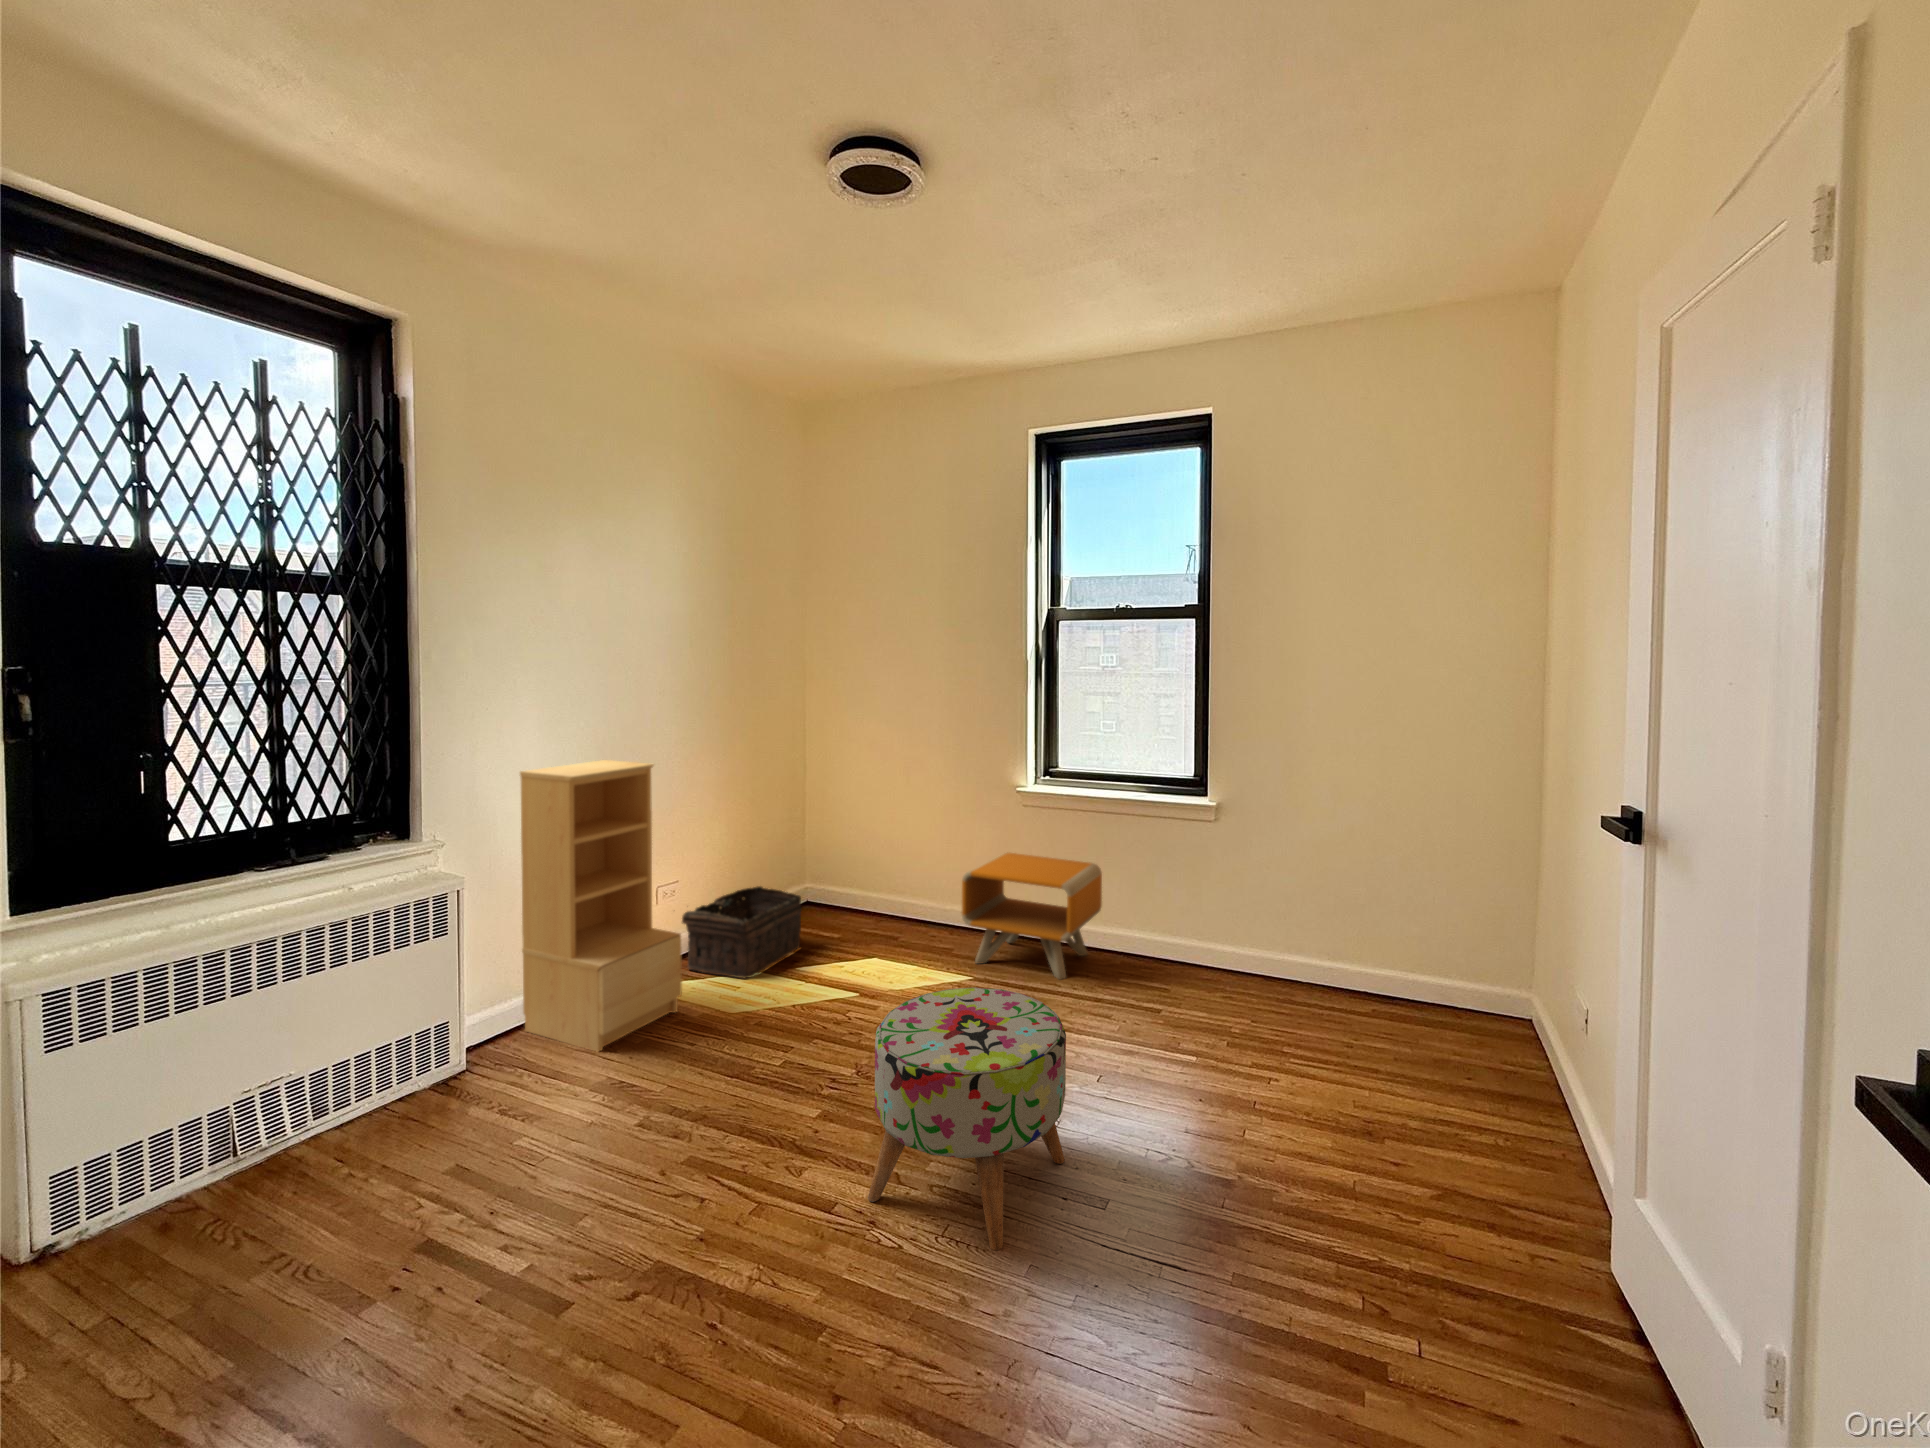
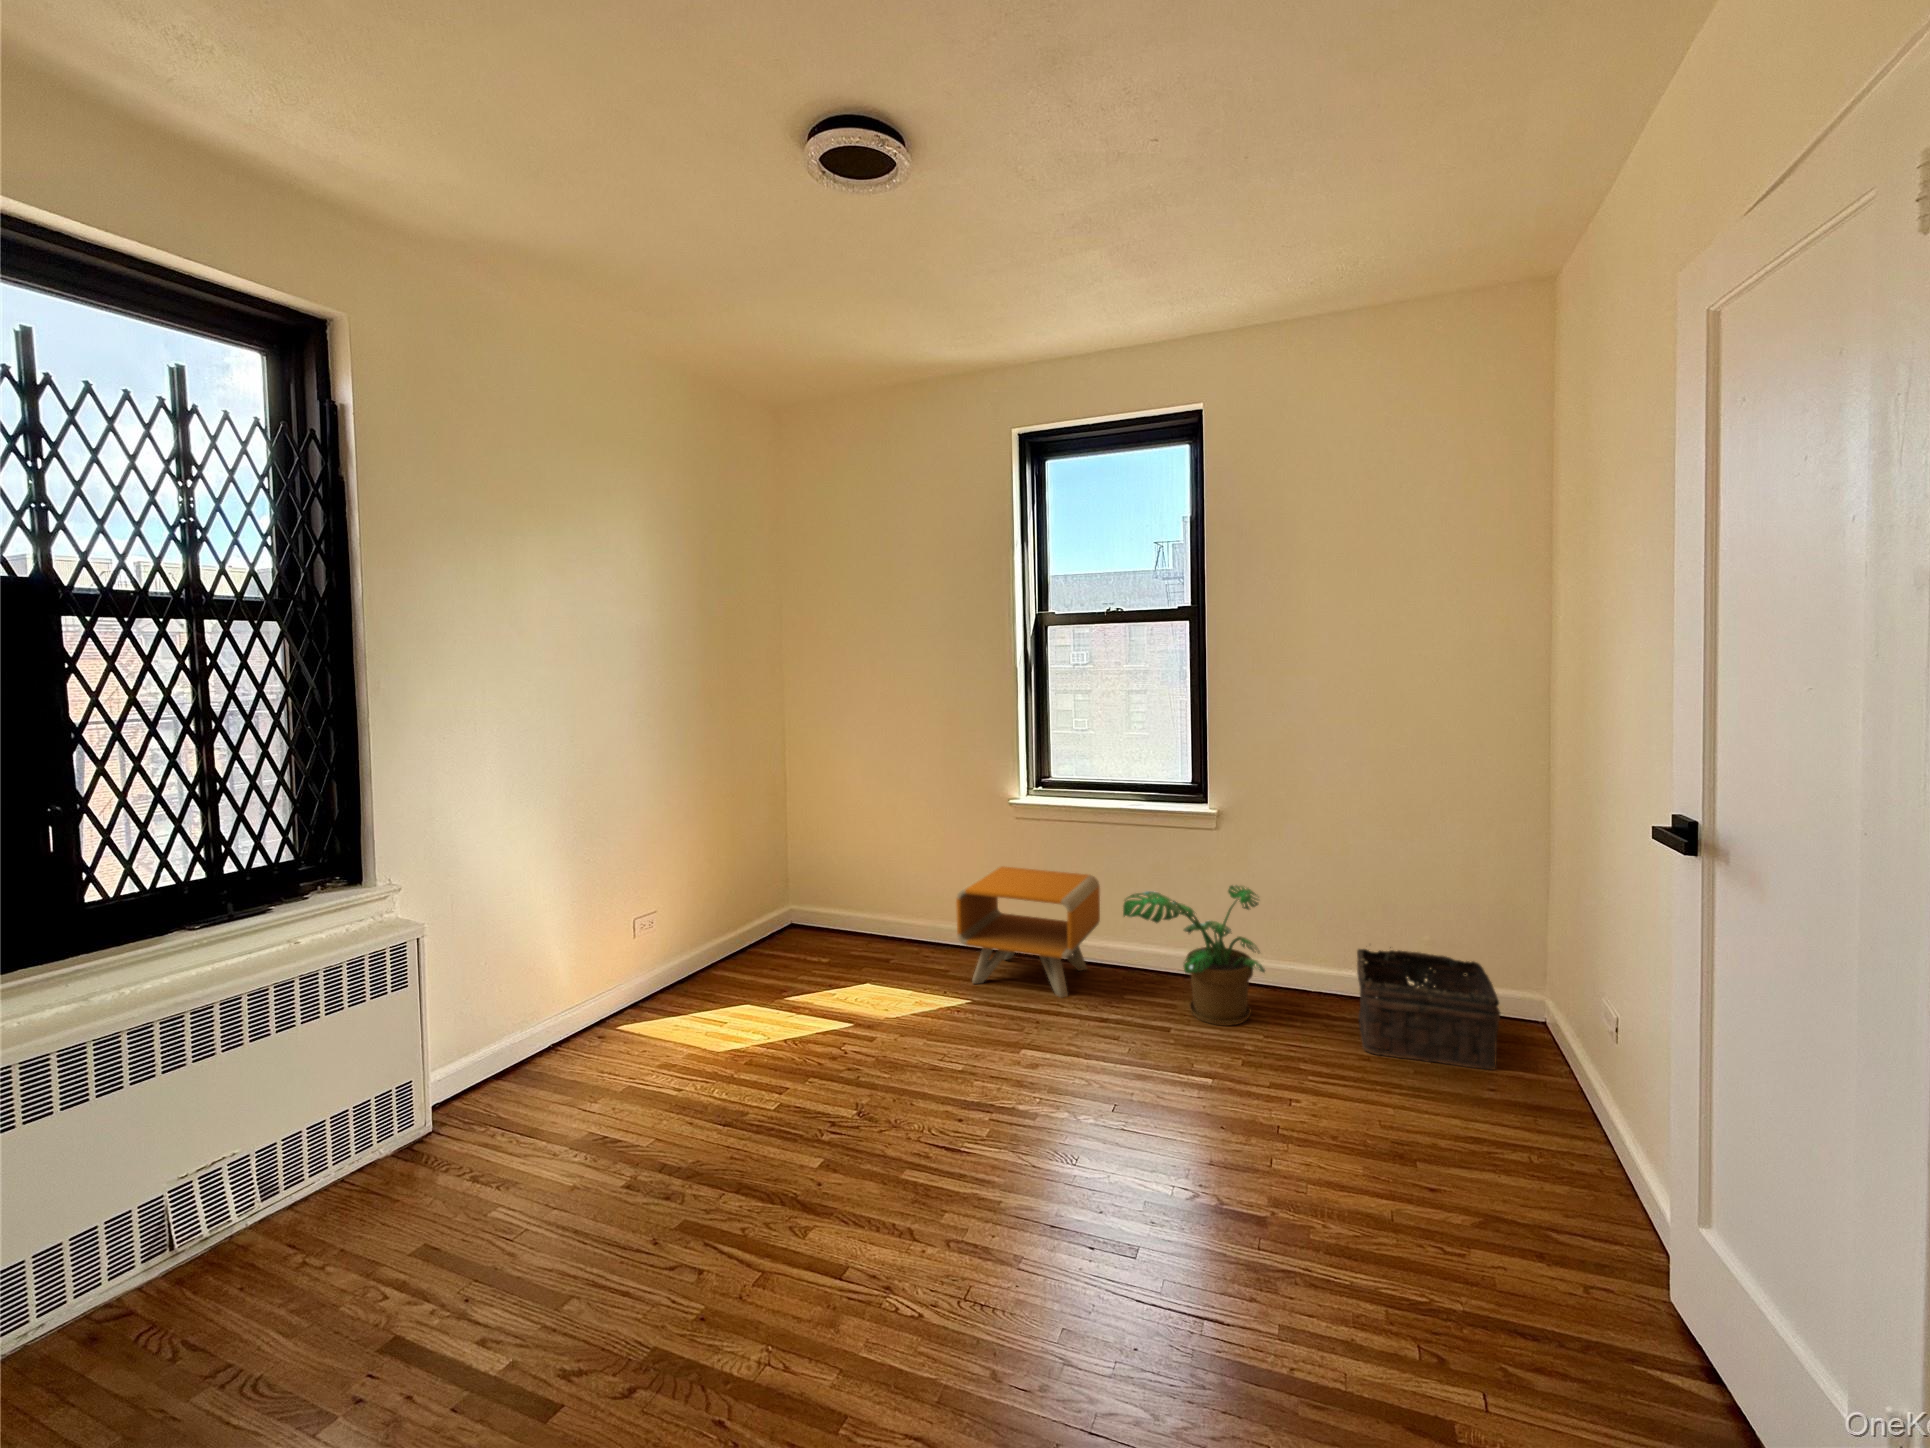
bookshelf: present [520,760,682,1052] -> none [483,787,666,1103]
potted plant: none [1119,876,1257,1011] -> present [1123,885,1265,1026]
basket: present [682,886,802,979] -> present [1357,947,1500,1070]
ottoman: present [868,987,1066,1250] -> none [881,1022,1088,1314]

